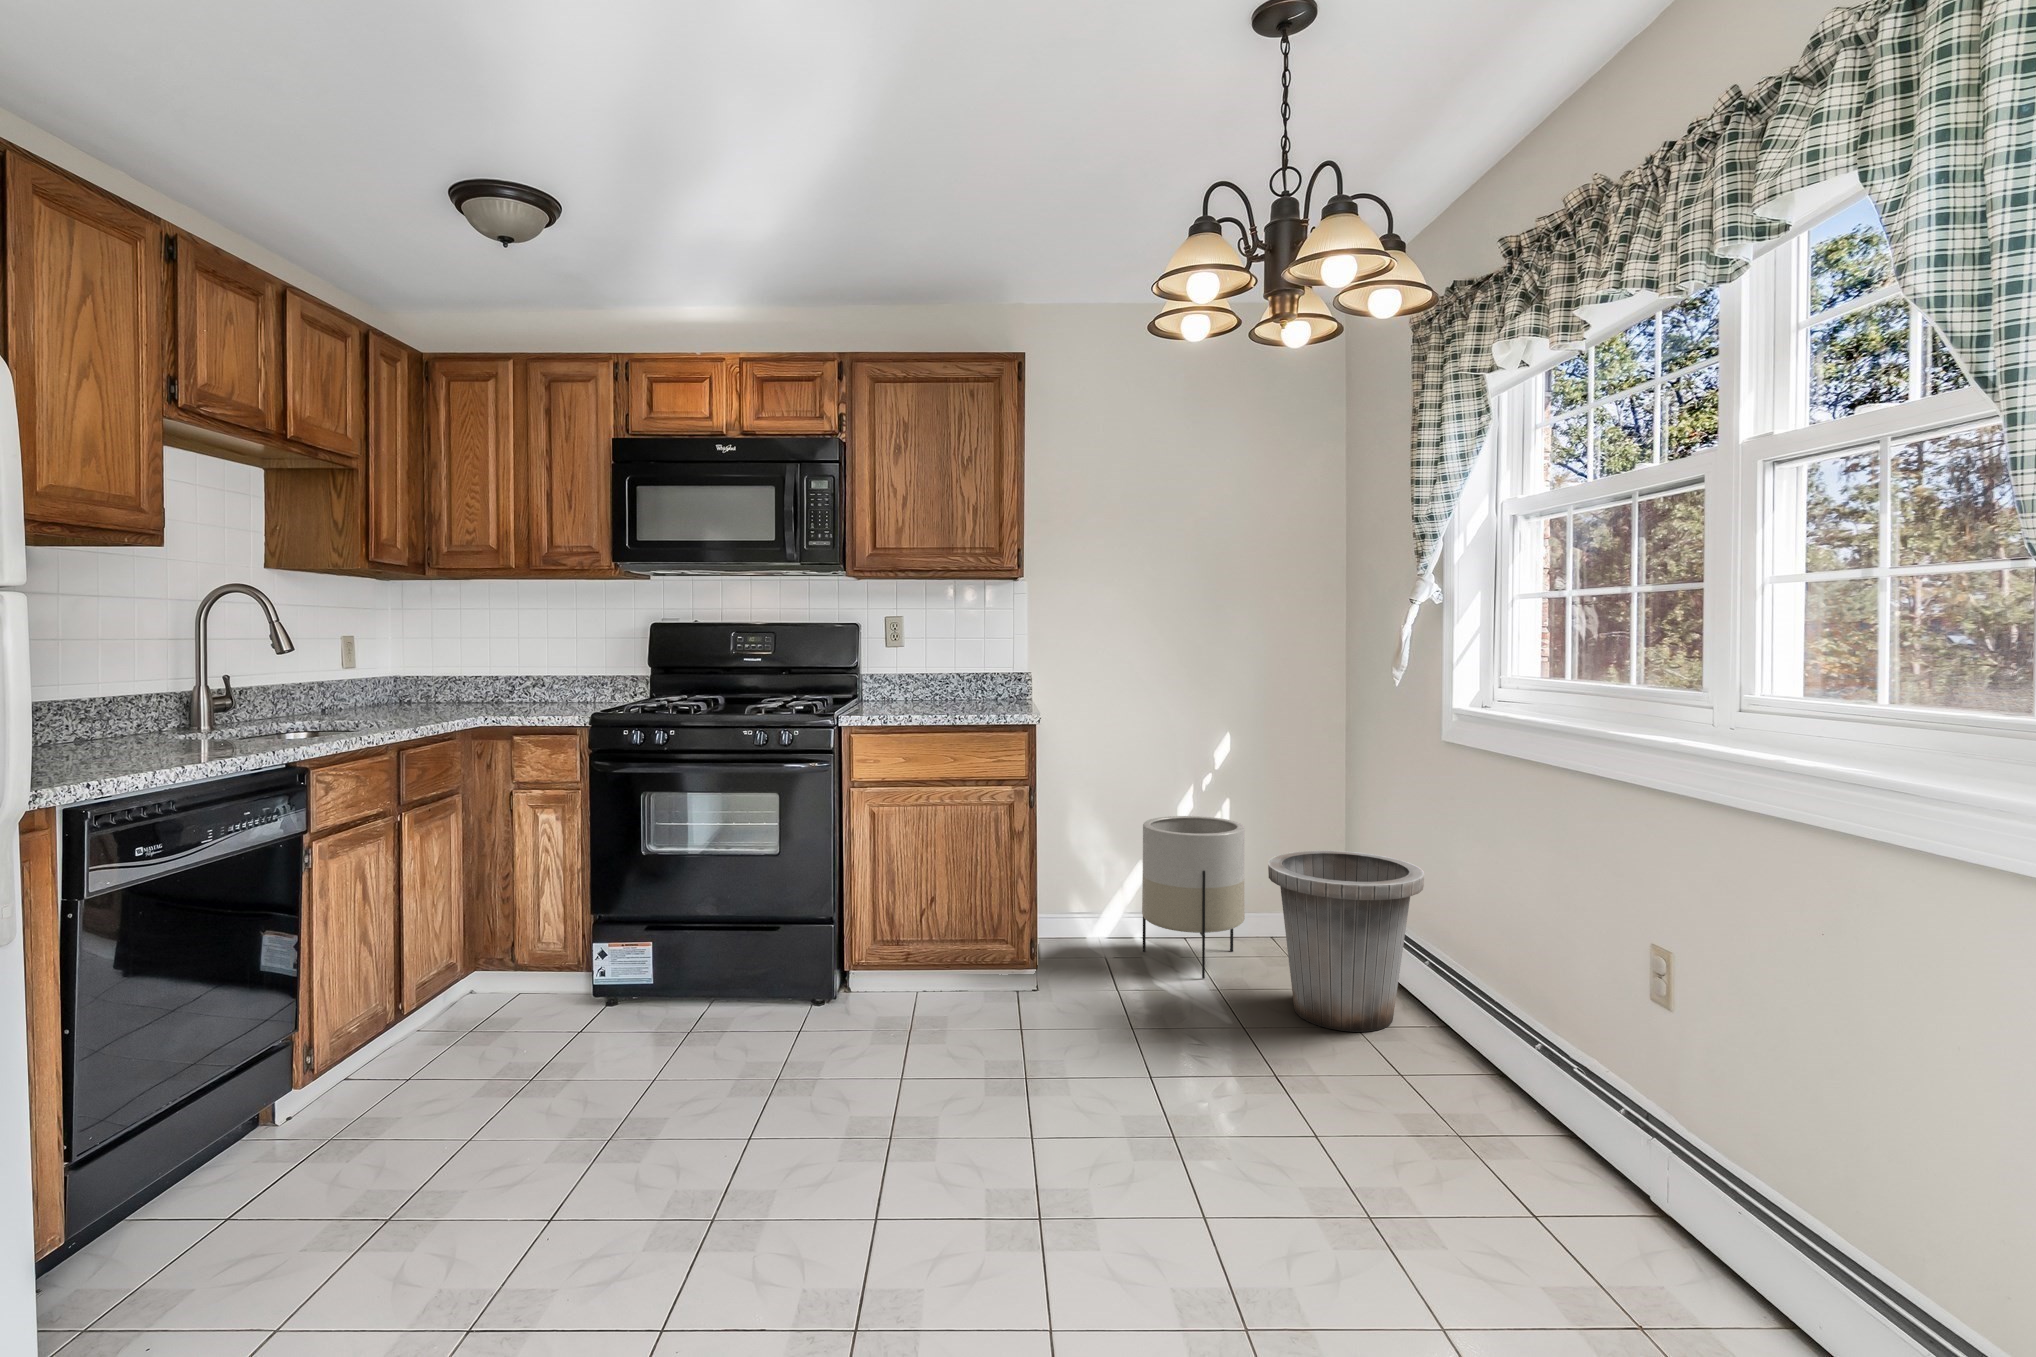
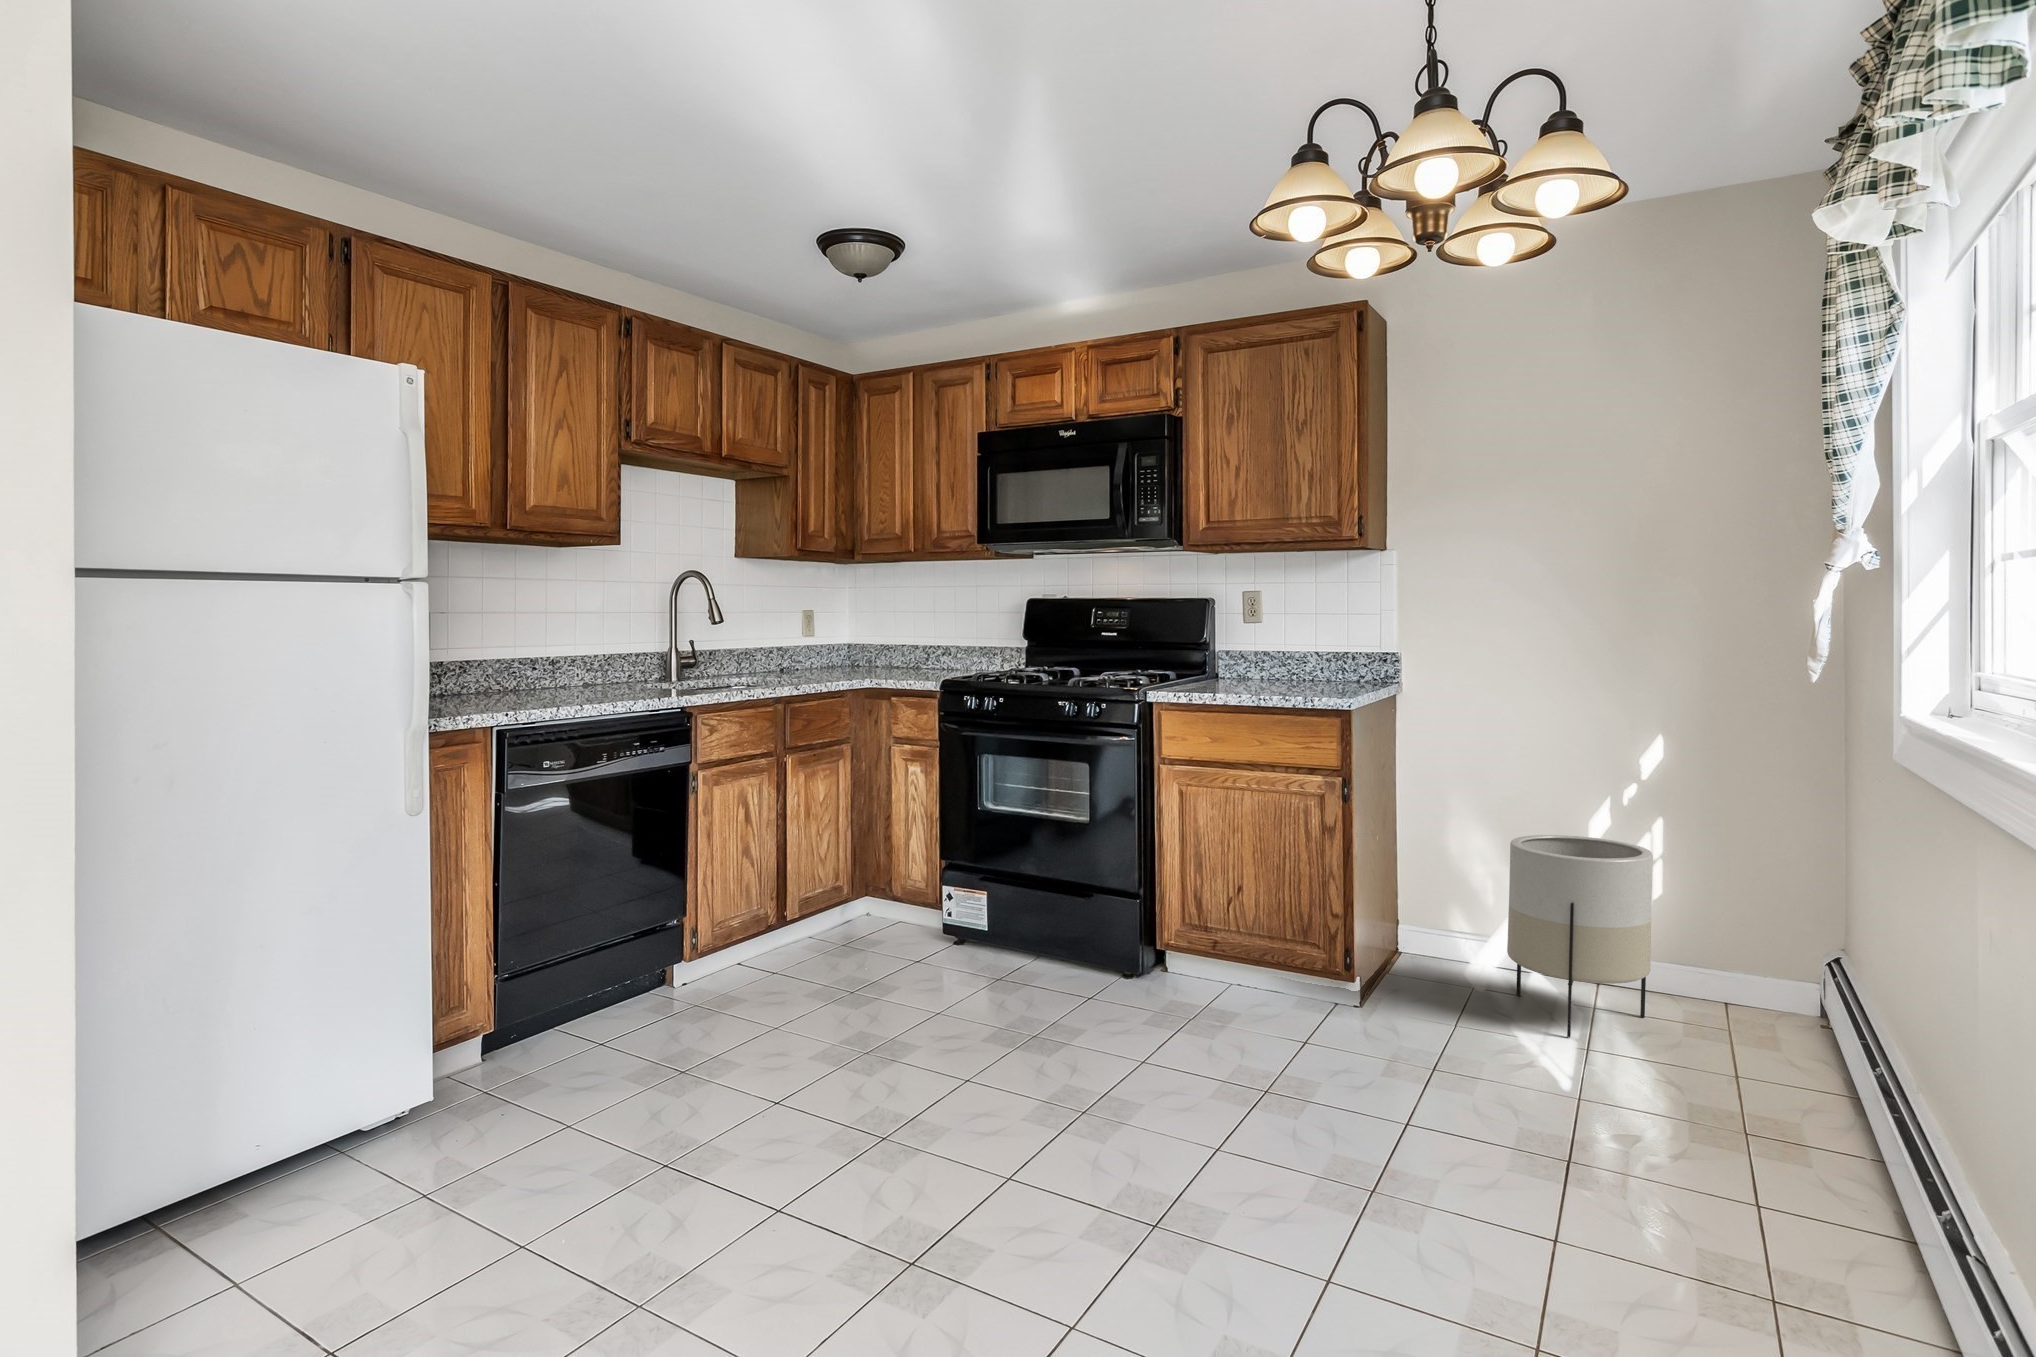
trash can: present [1268,850,1424,1032] -> none [1626,893,1867,1142]

